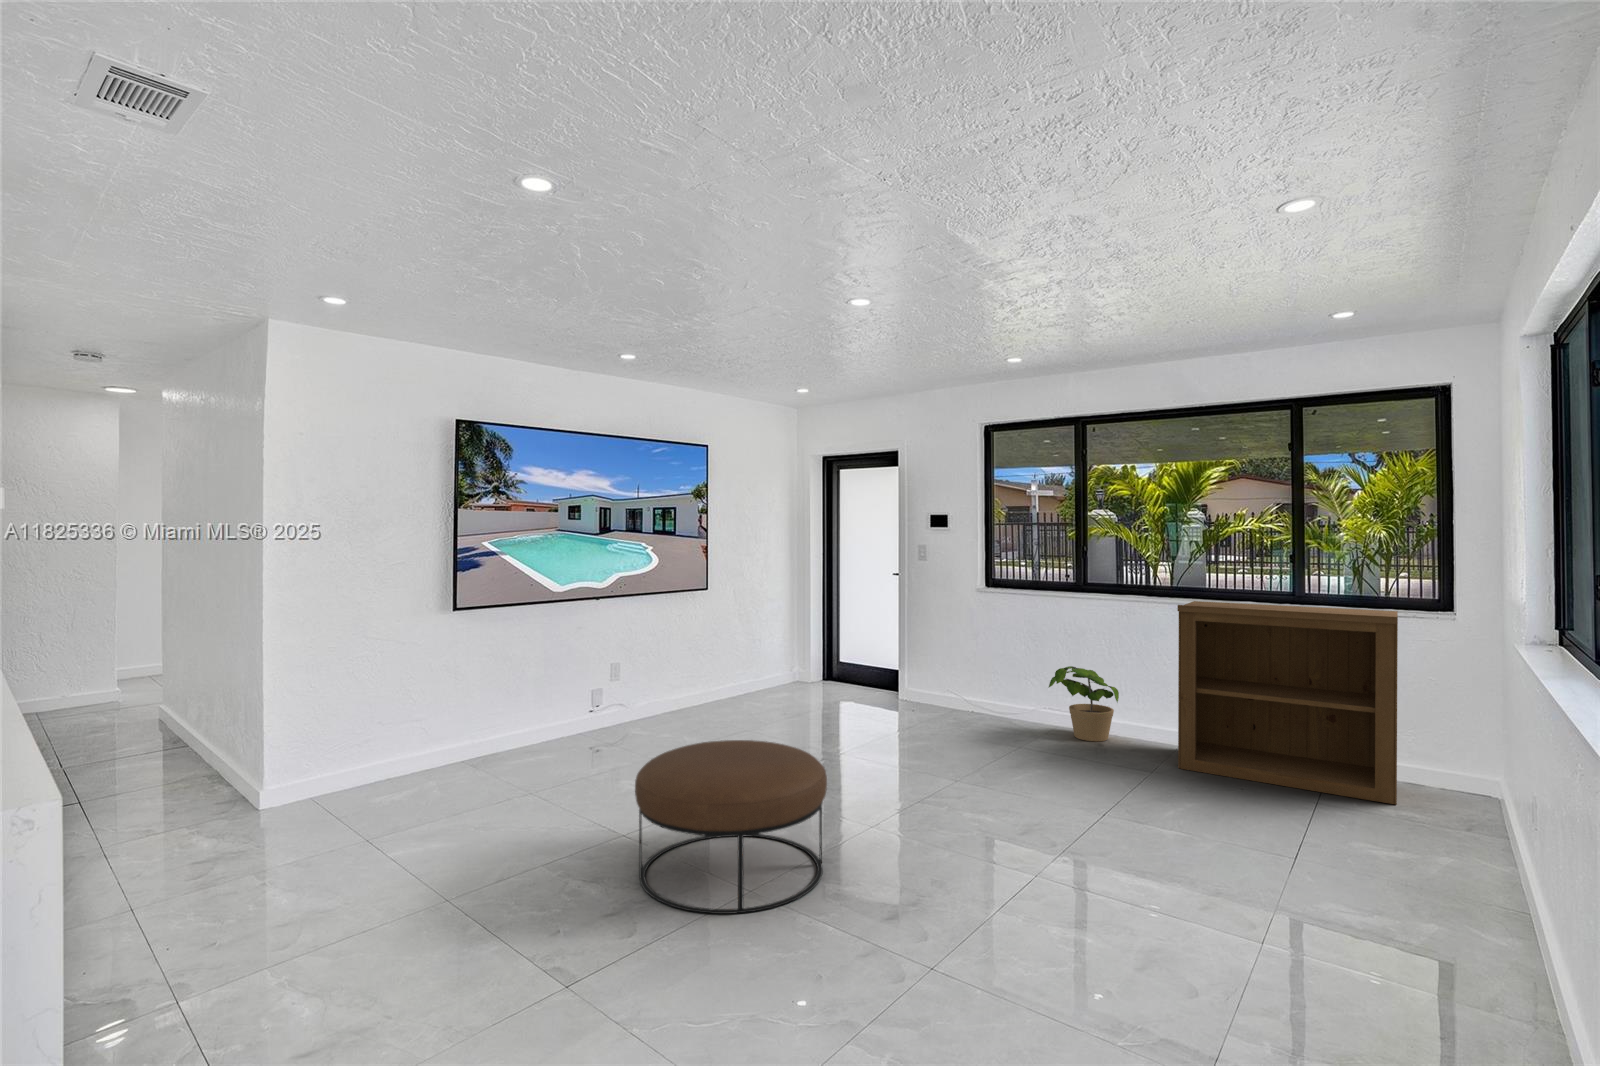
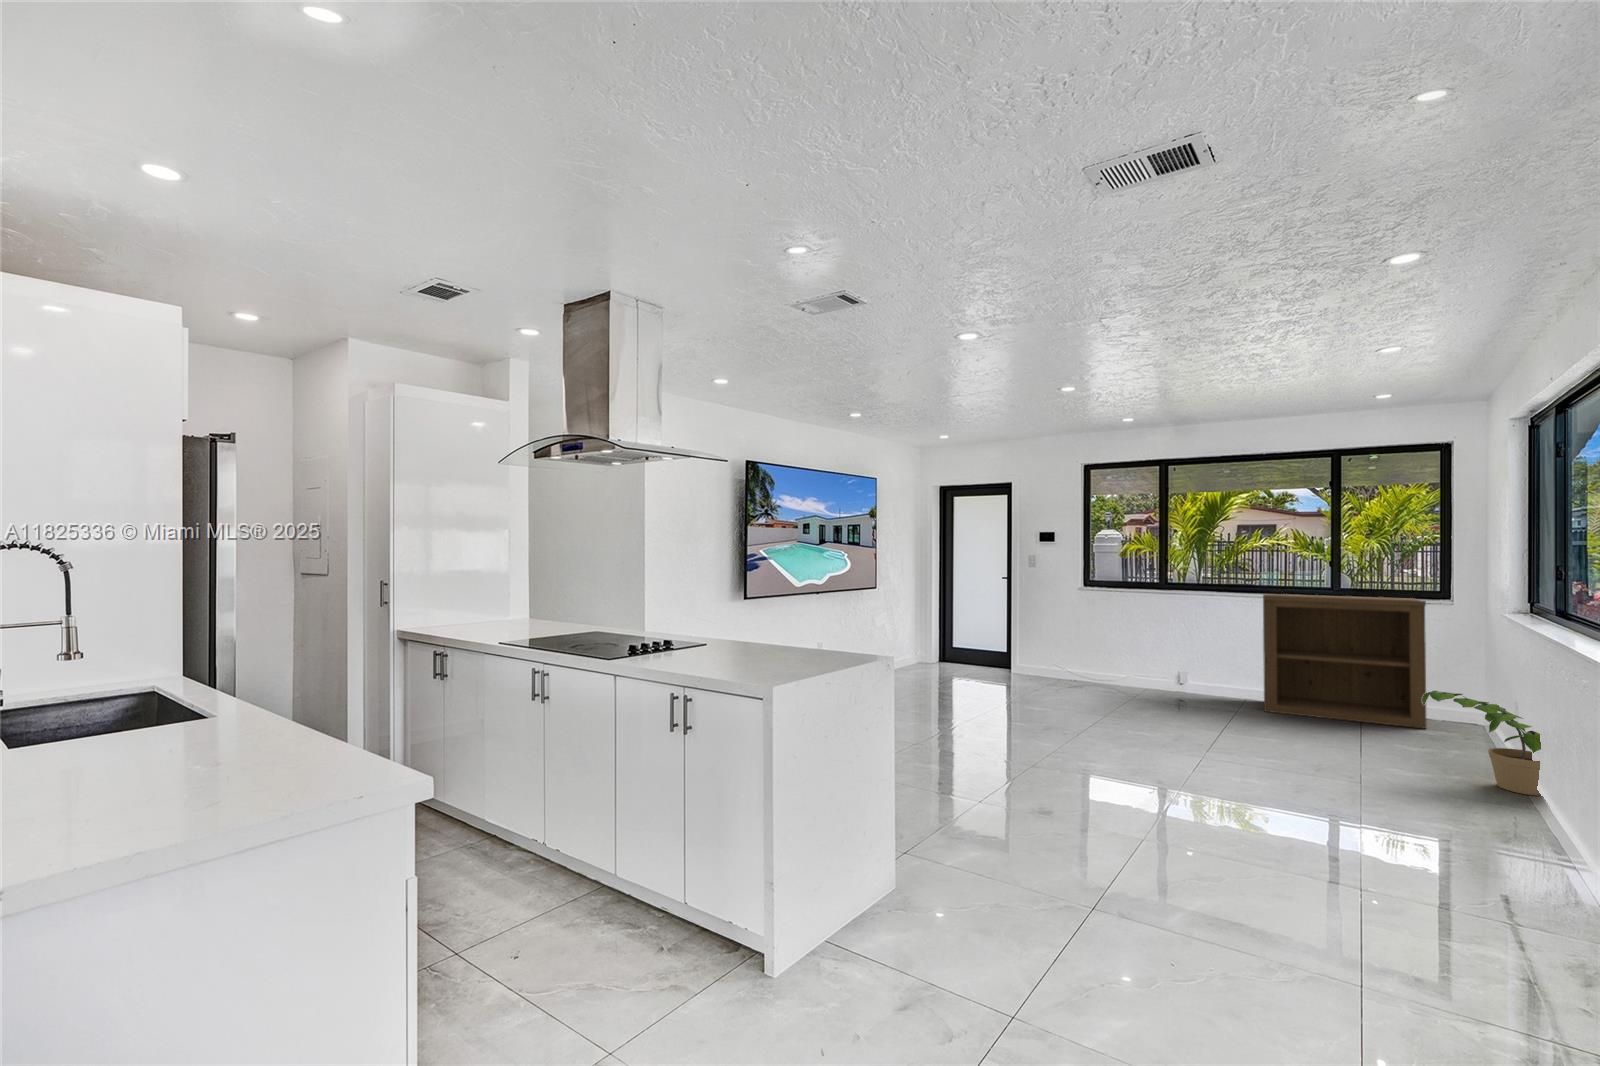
potted plant: present [1049,666,1119,741] -> present [1422,691,1541,796]
ottoman: present [635,740,827,914] -> none [968,687,1104,792]

